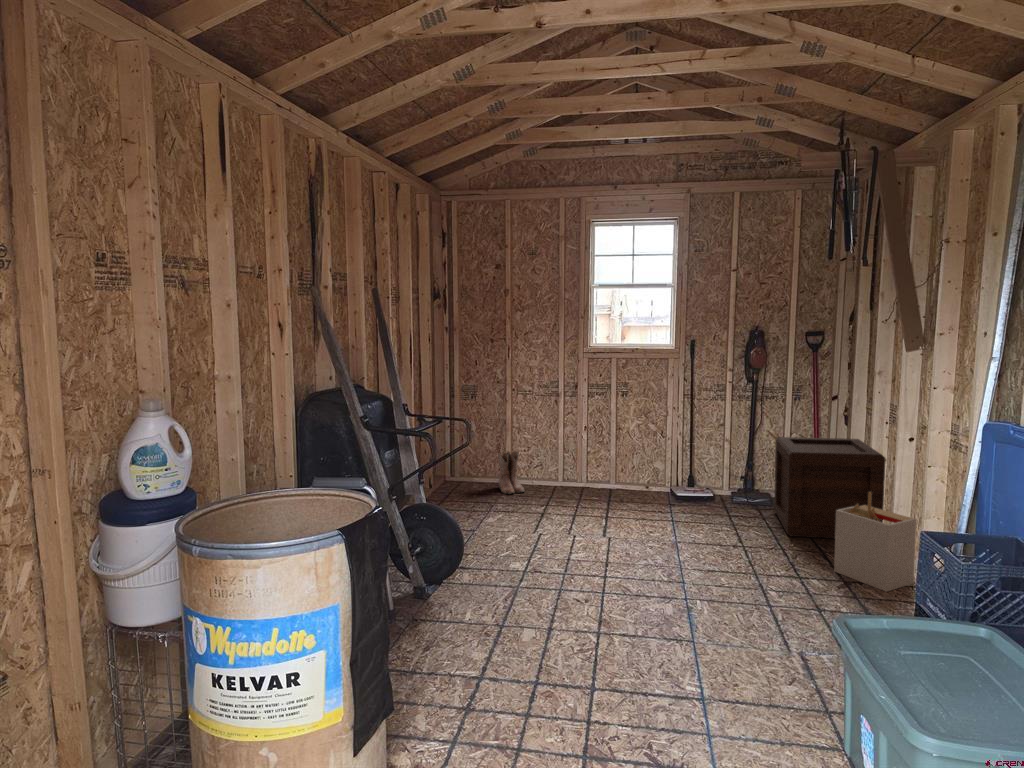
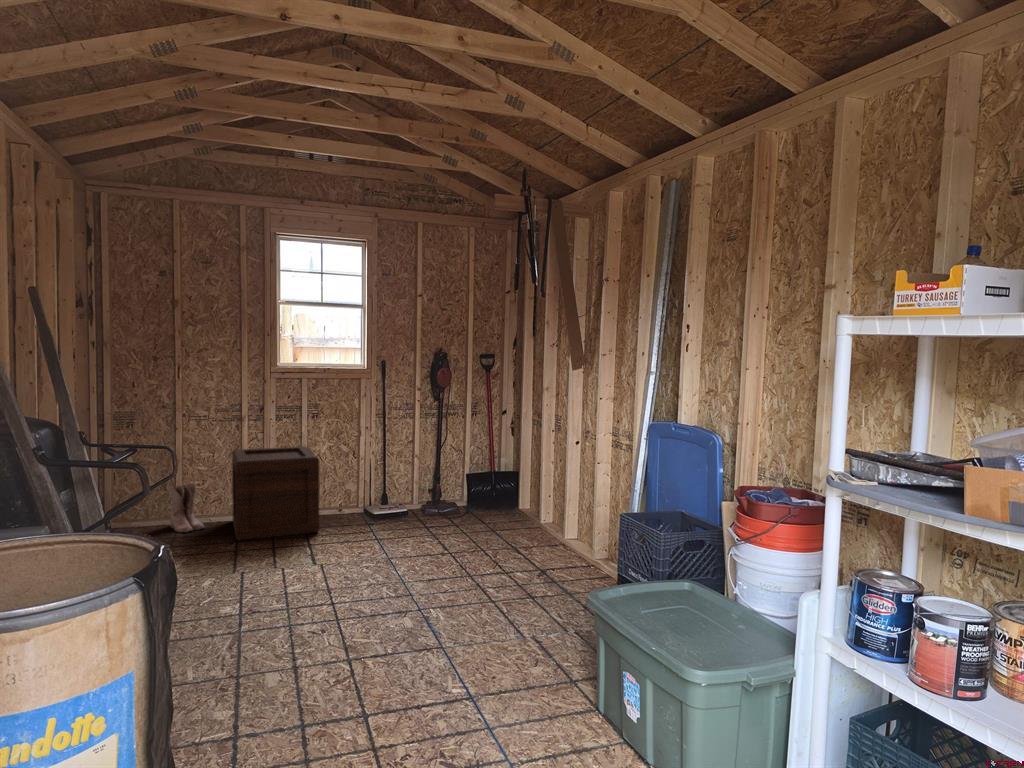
wooden crate: present [774,437,885,539] -> present [232,446,319,540]
storage bin: present [834,492,916,592] -> none [529,491,590,573]

